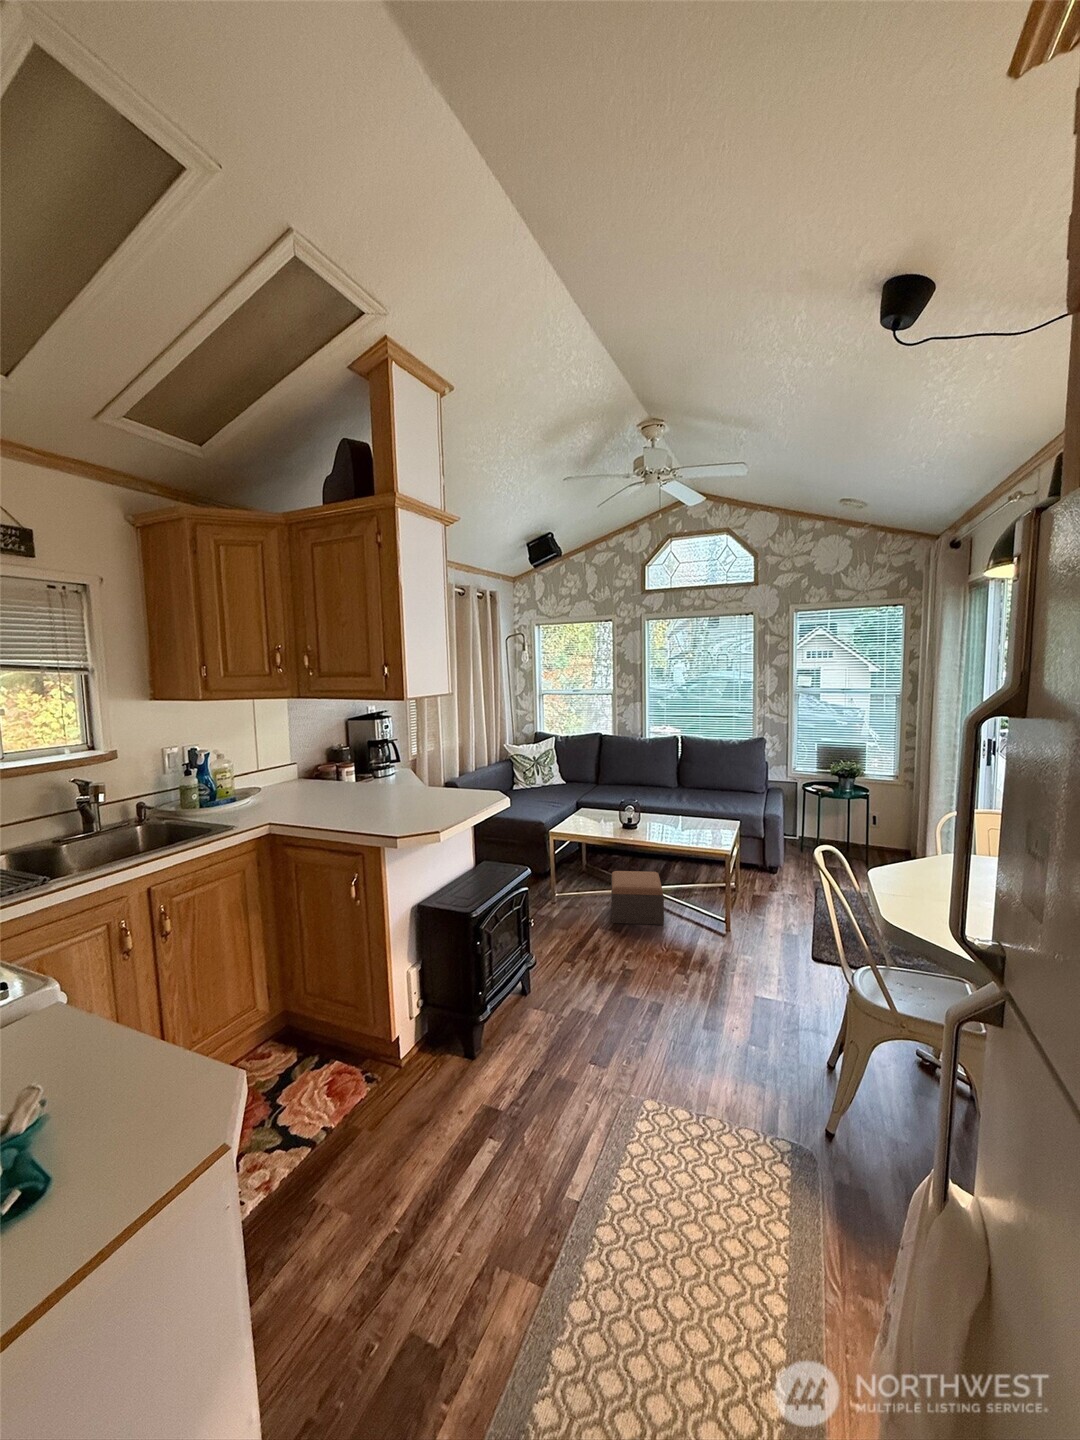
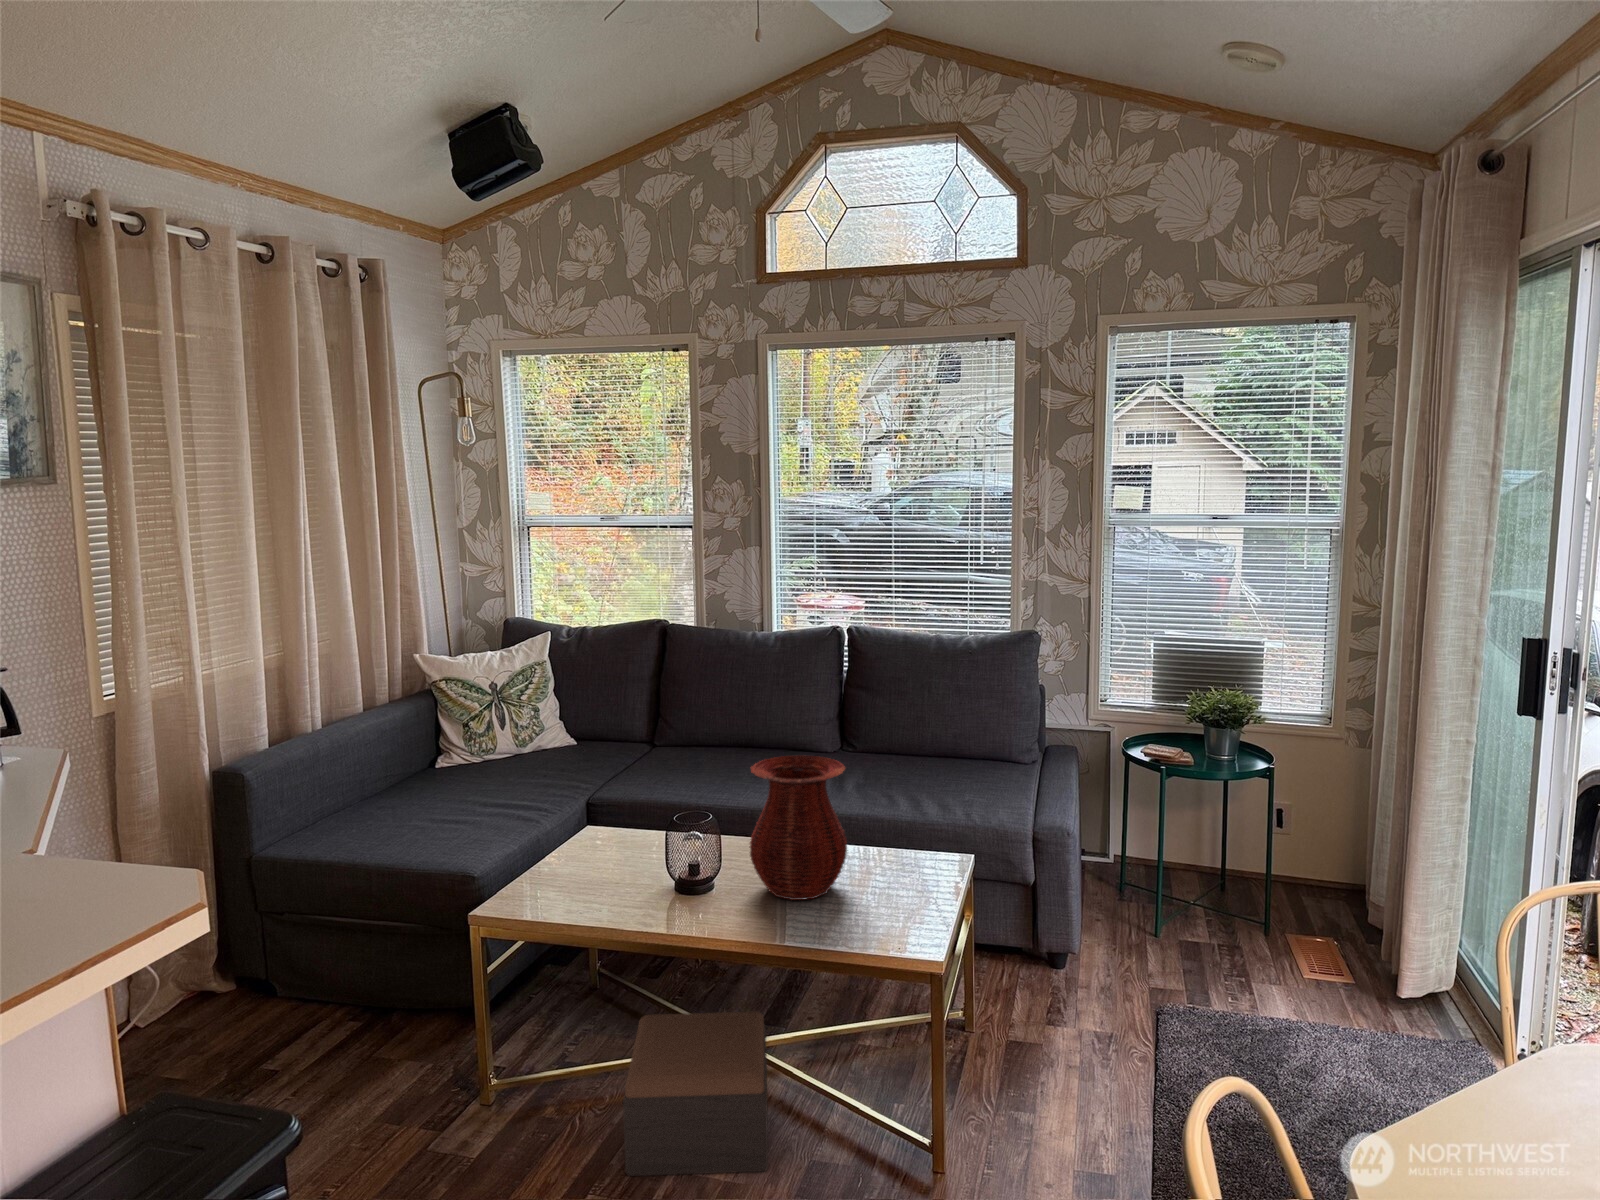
vase: none [653,778,691,830] -> present [750,755,847,900]

